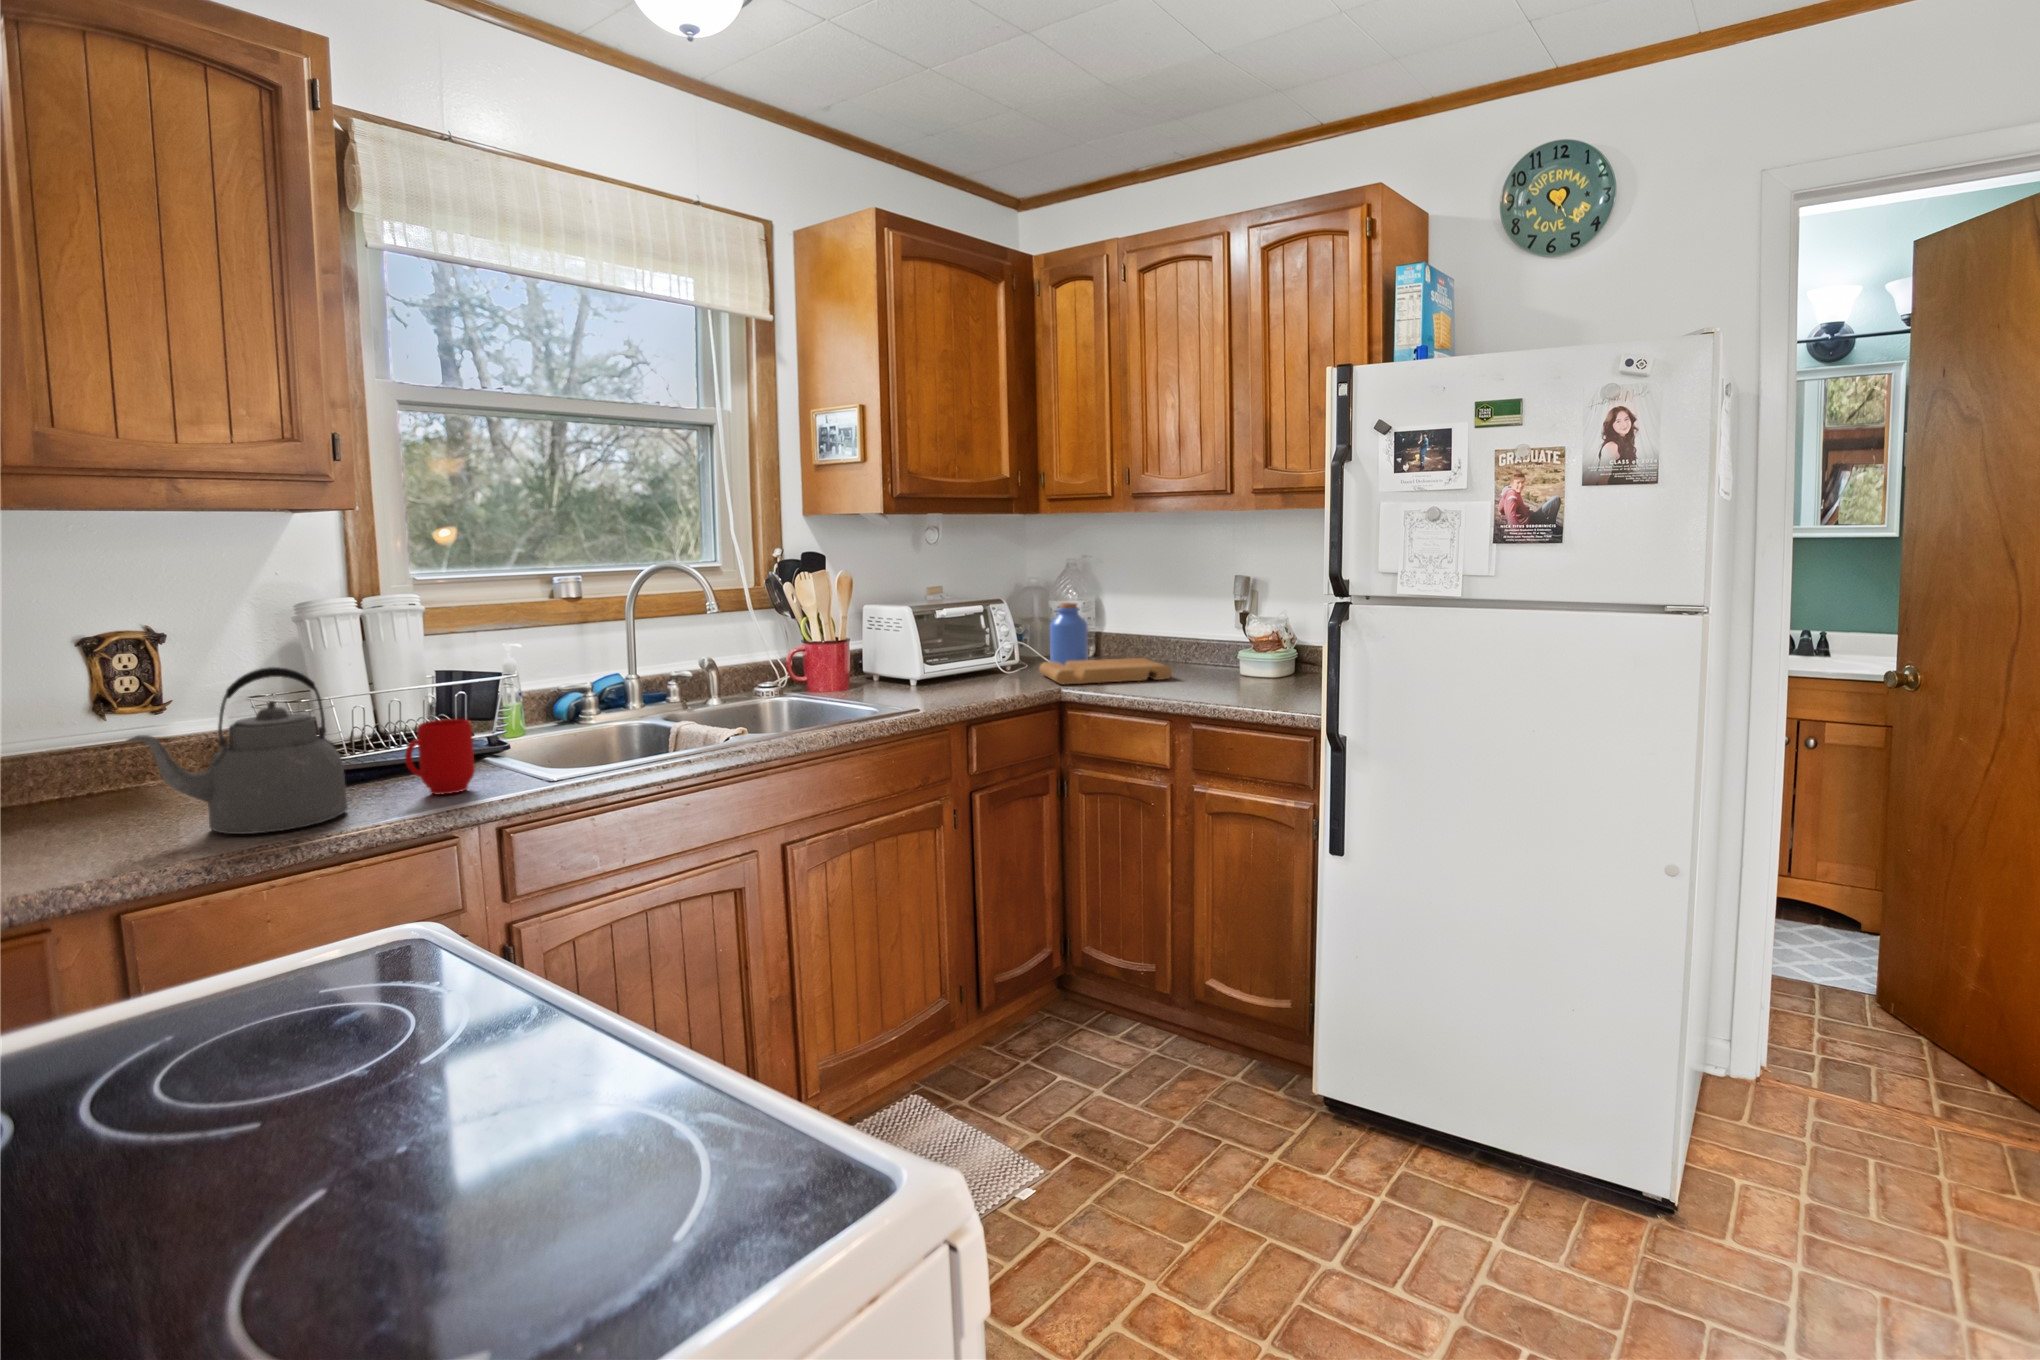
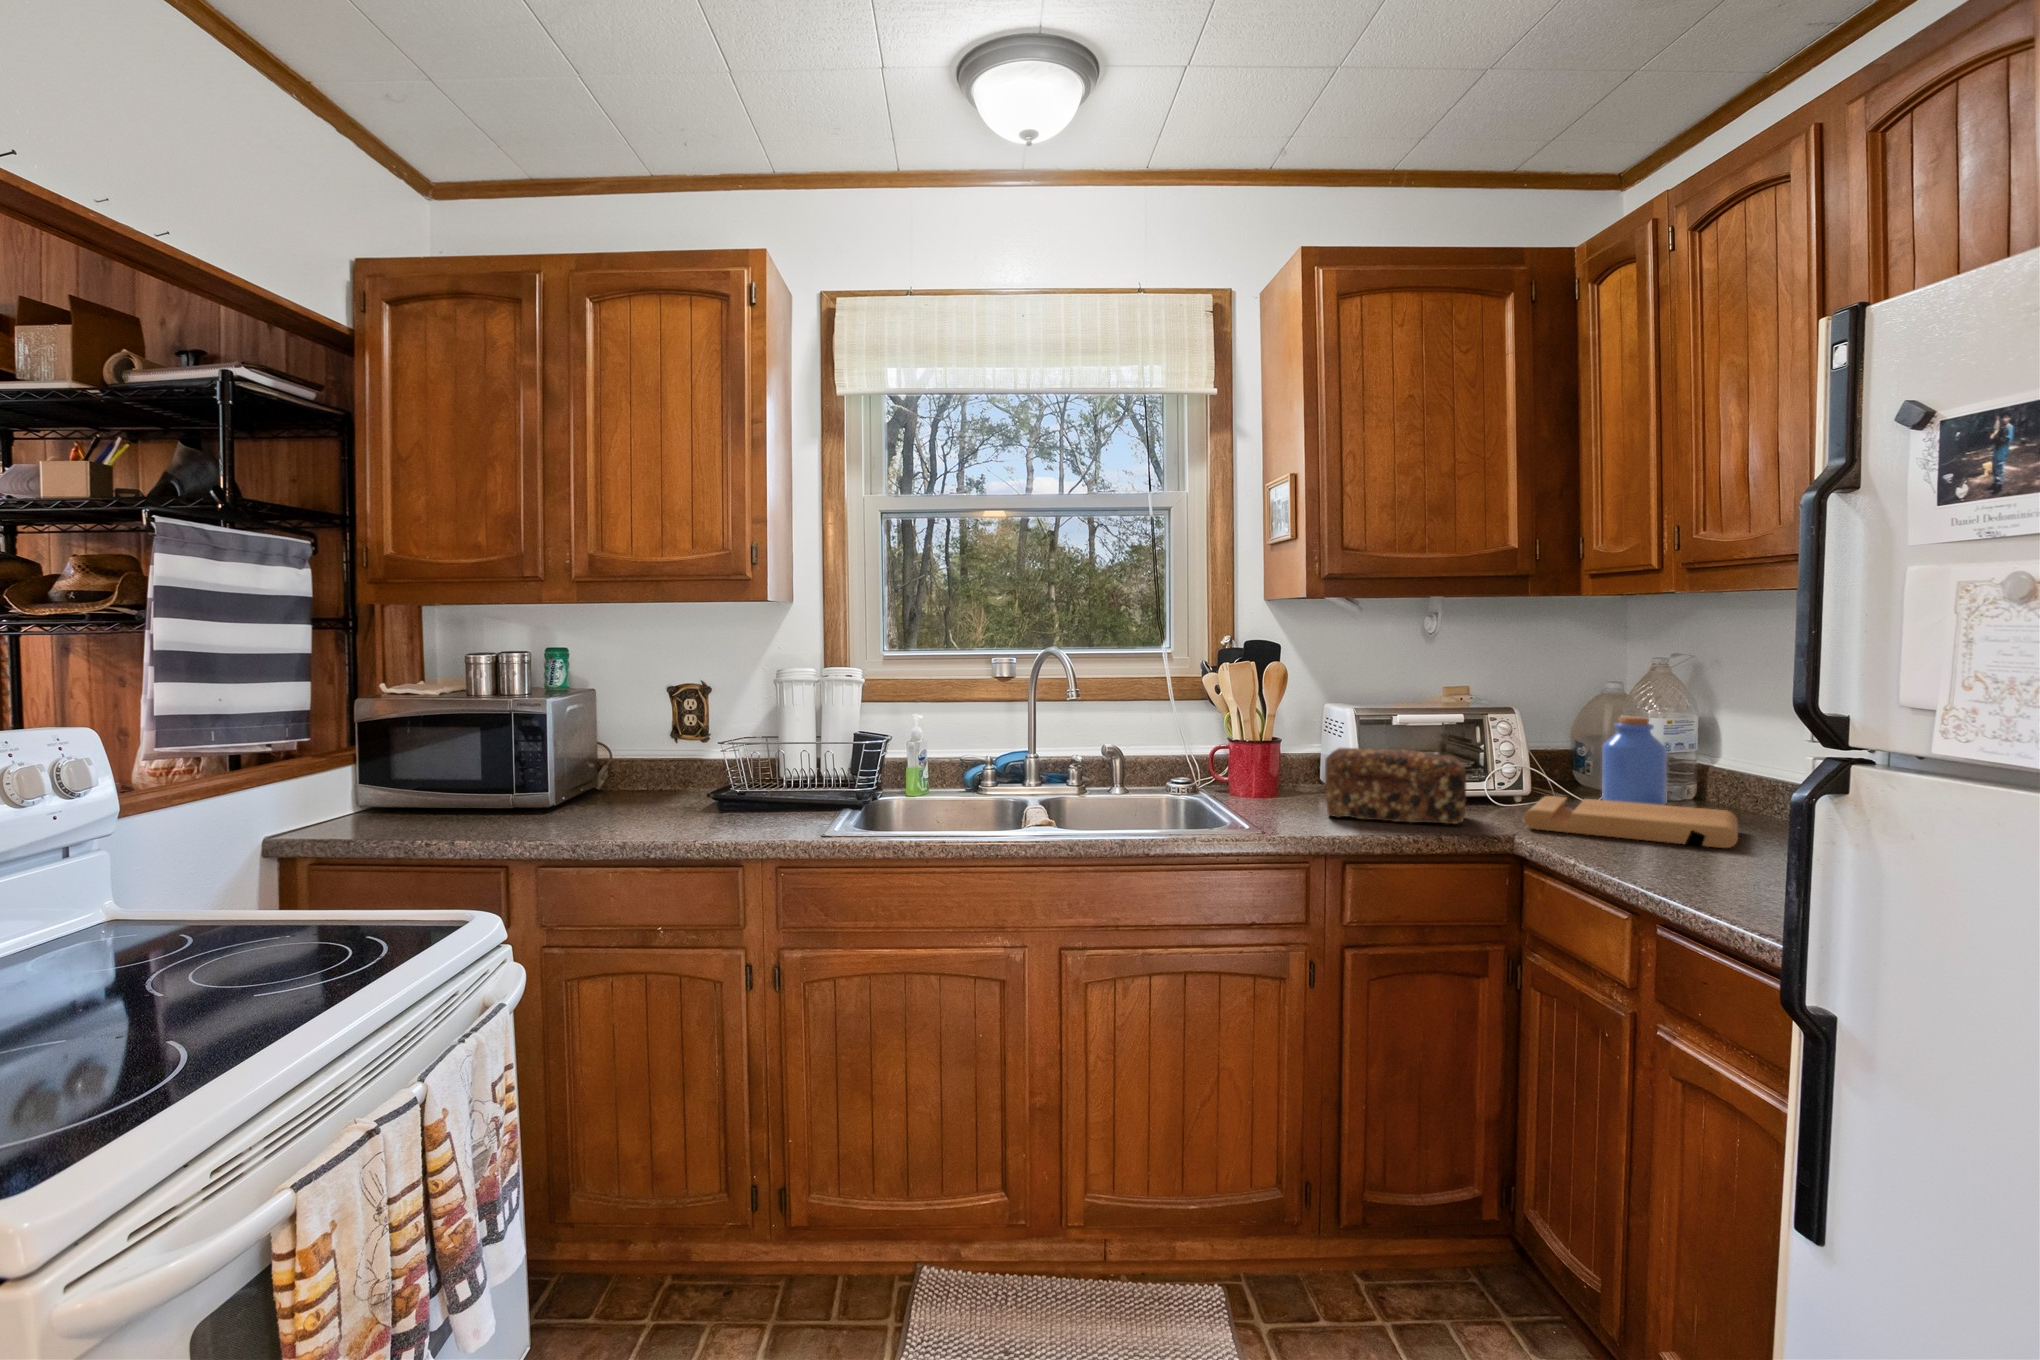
bread loaf: none [913,637,1025,697] -> present [1325,748,1466,824]
kettle: present [127,667,348,834] -> none [600,715,716,832]
mug: present [405,719,475,795] -> none [748,768,801,828]

